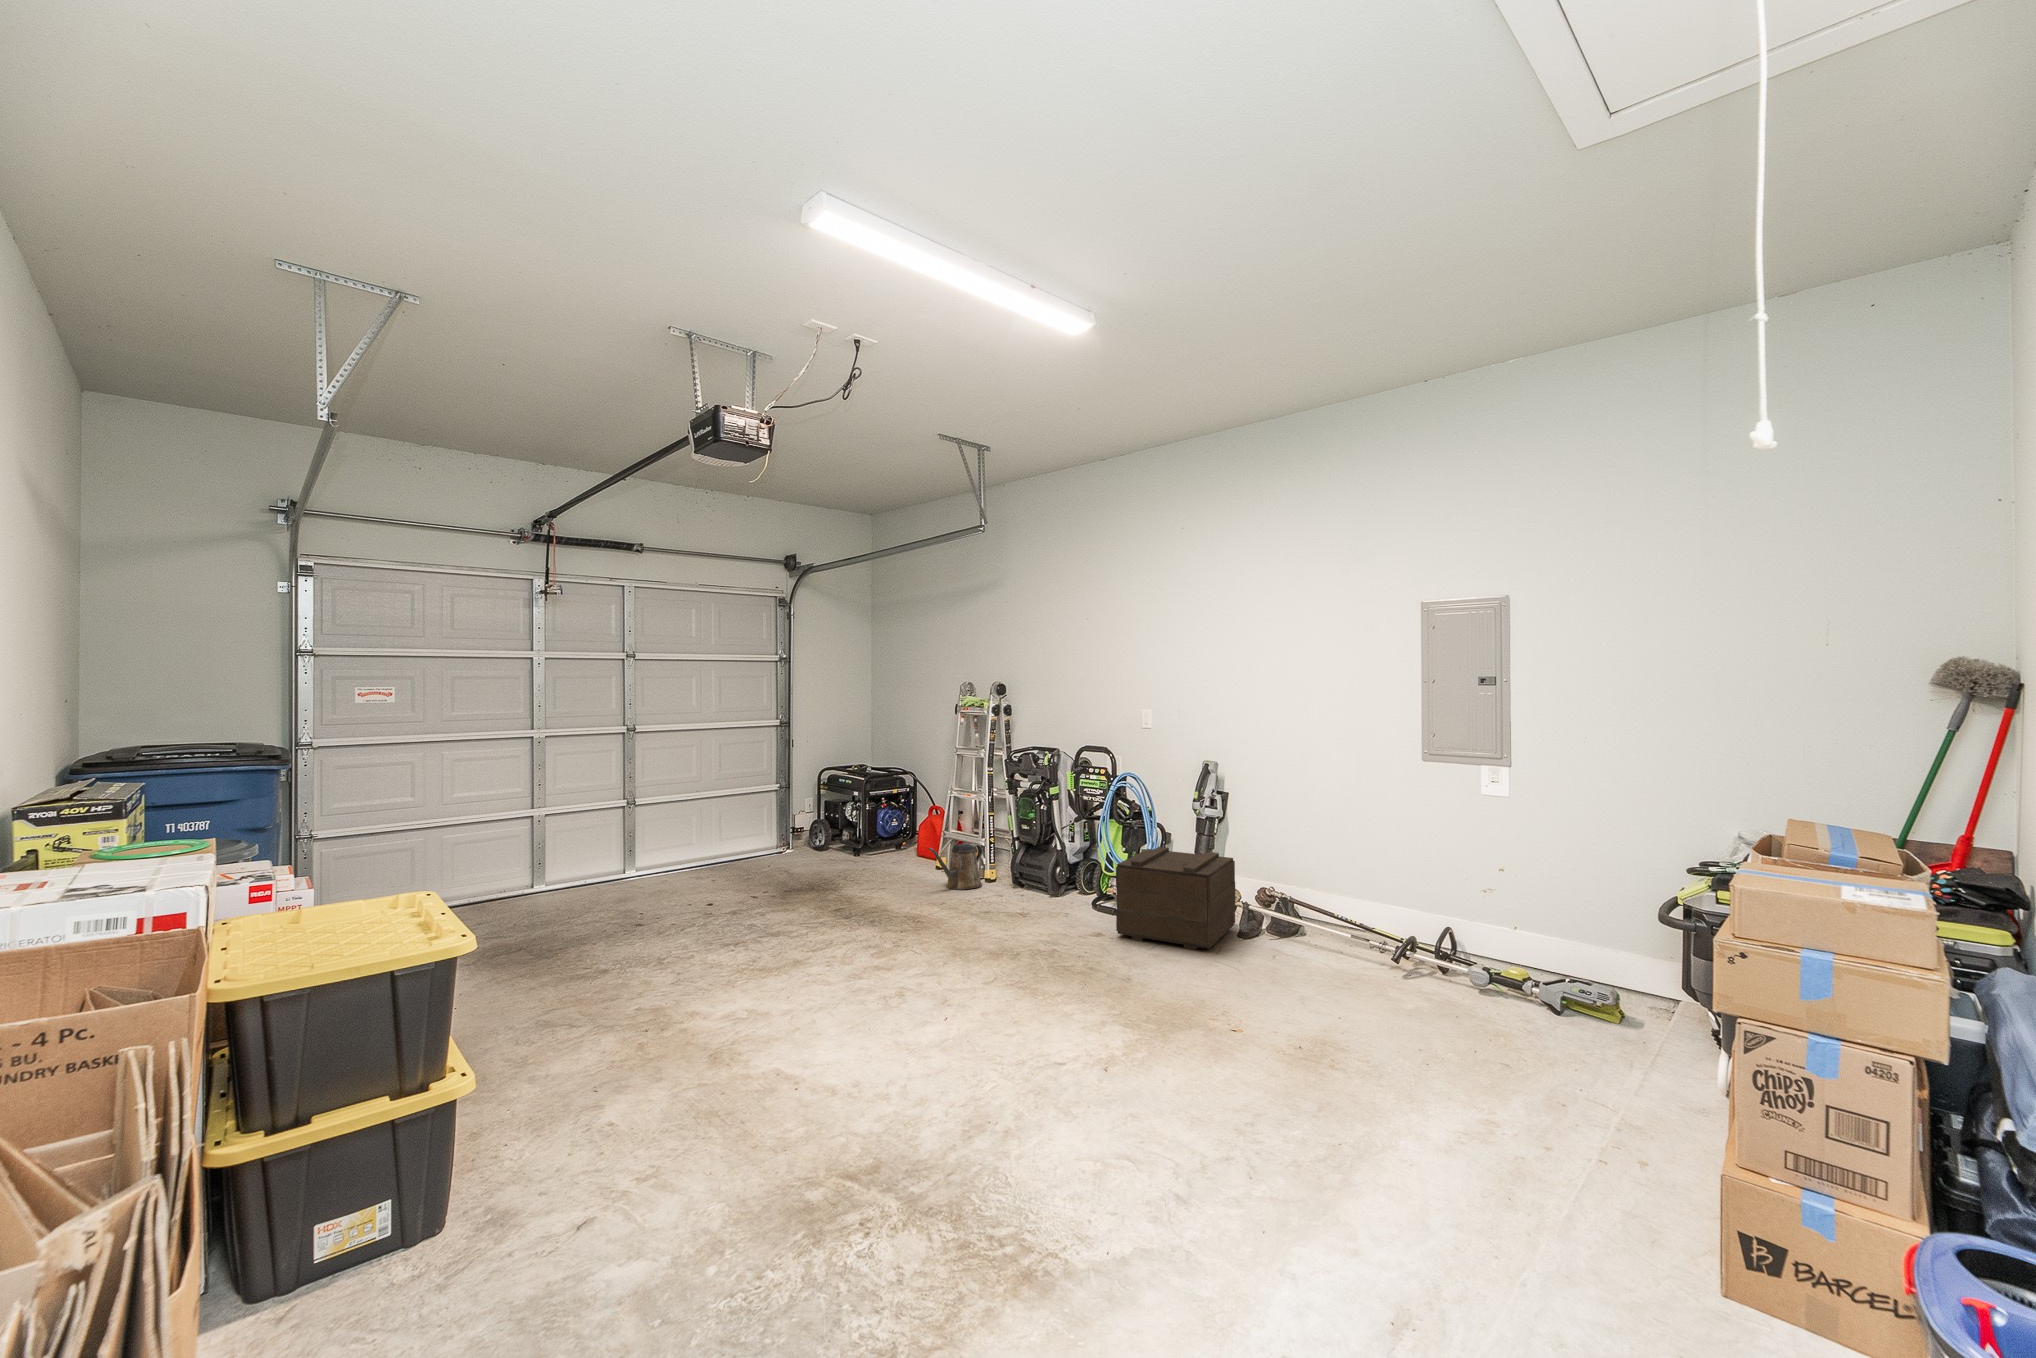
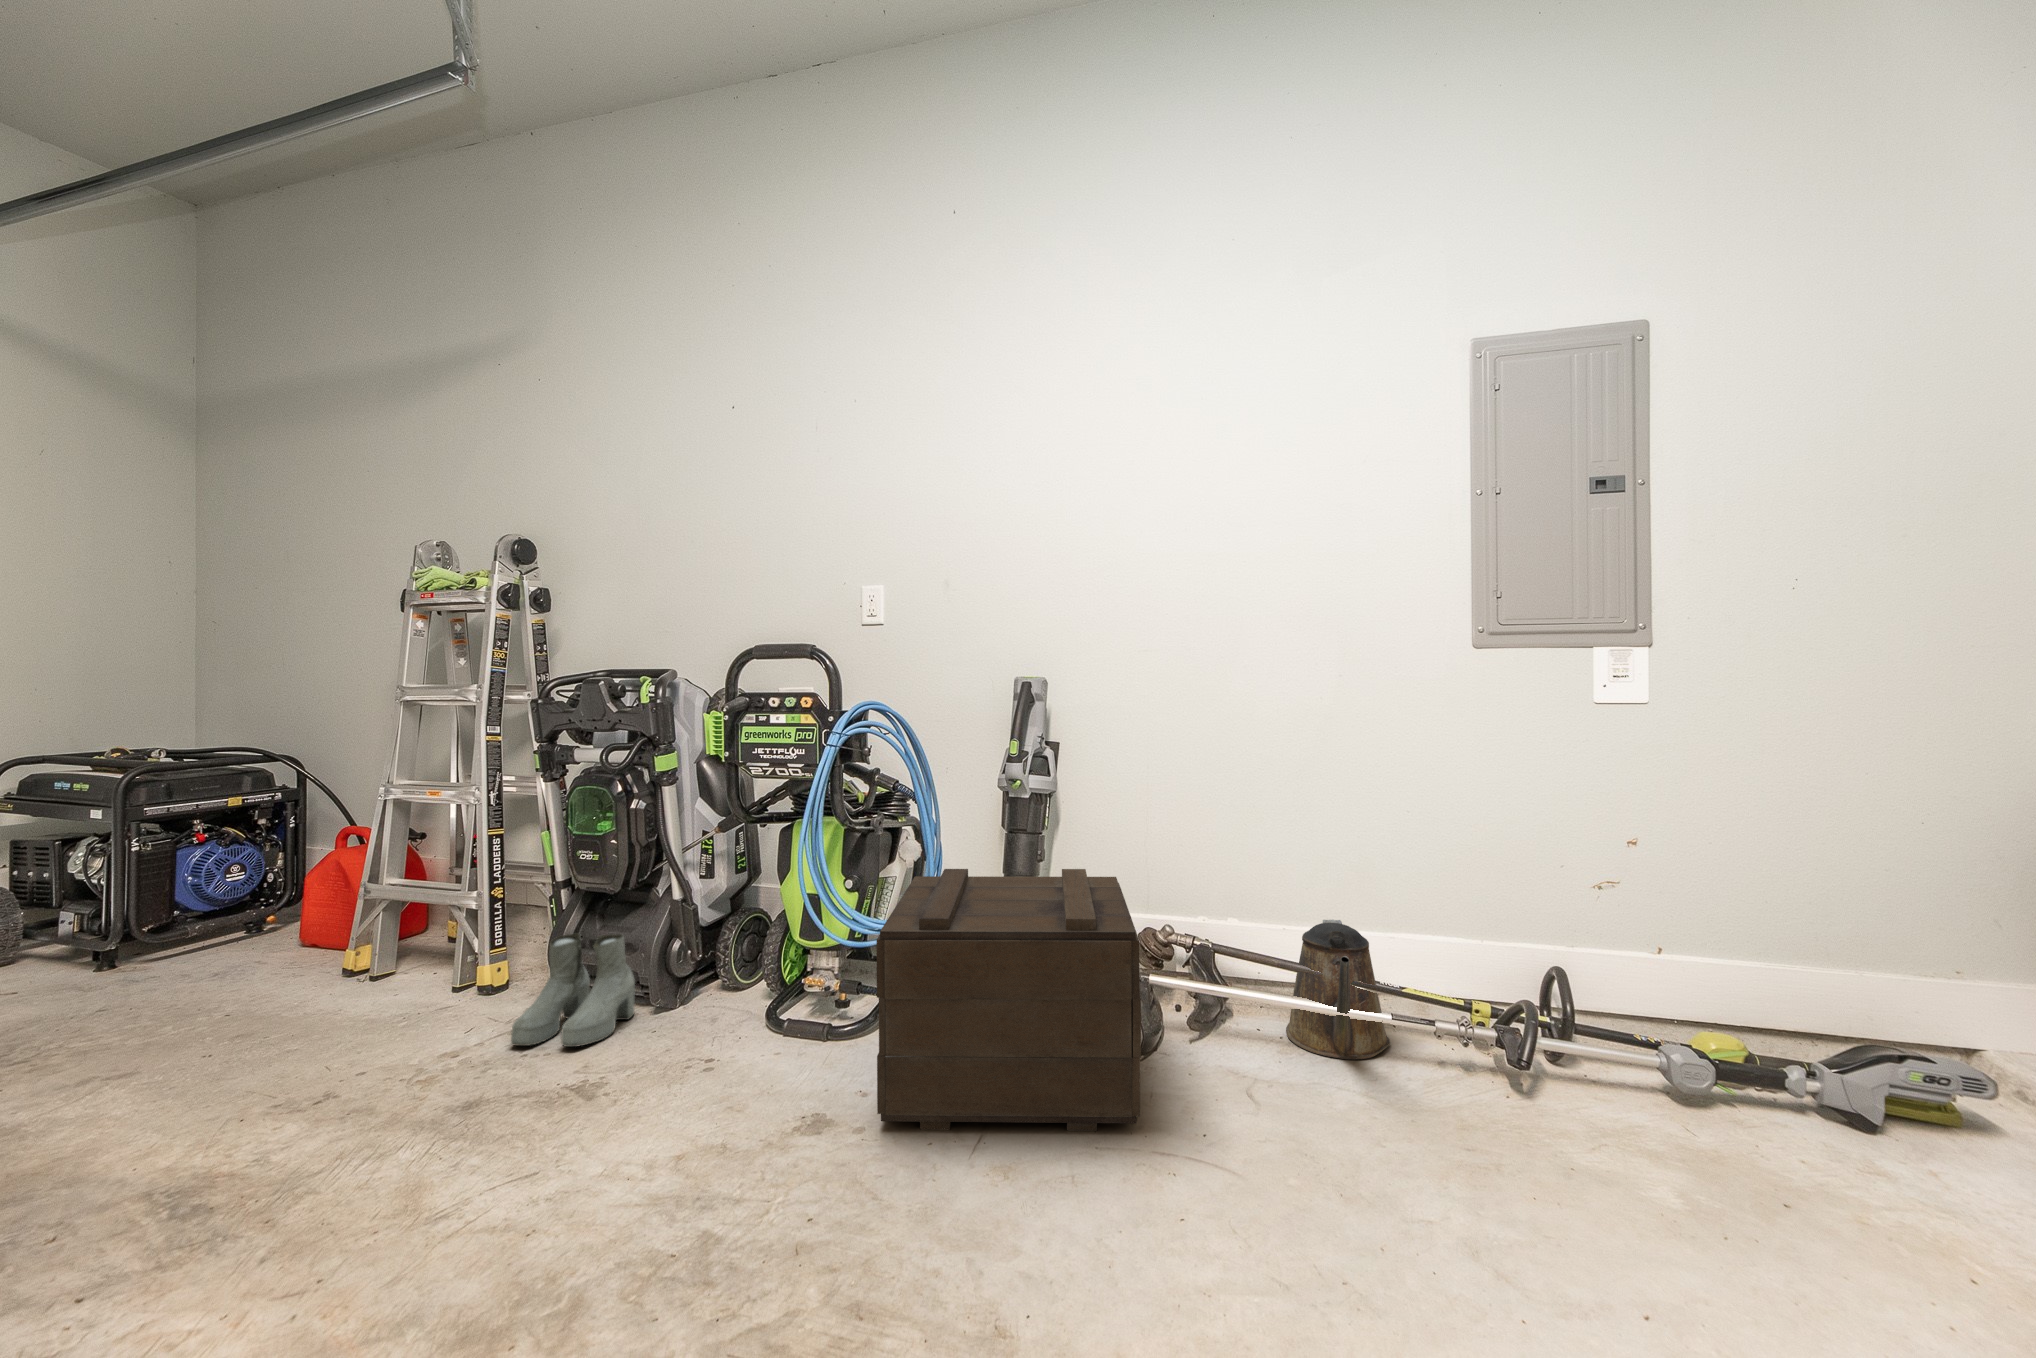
watering can: present [929,844,982,890] -> present [1286,920,1390,1060]
boots: none [999,859,1042,901] -> present [511,934,635,1047]

